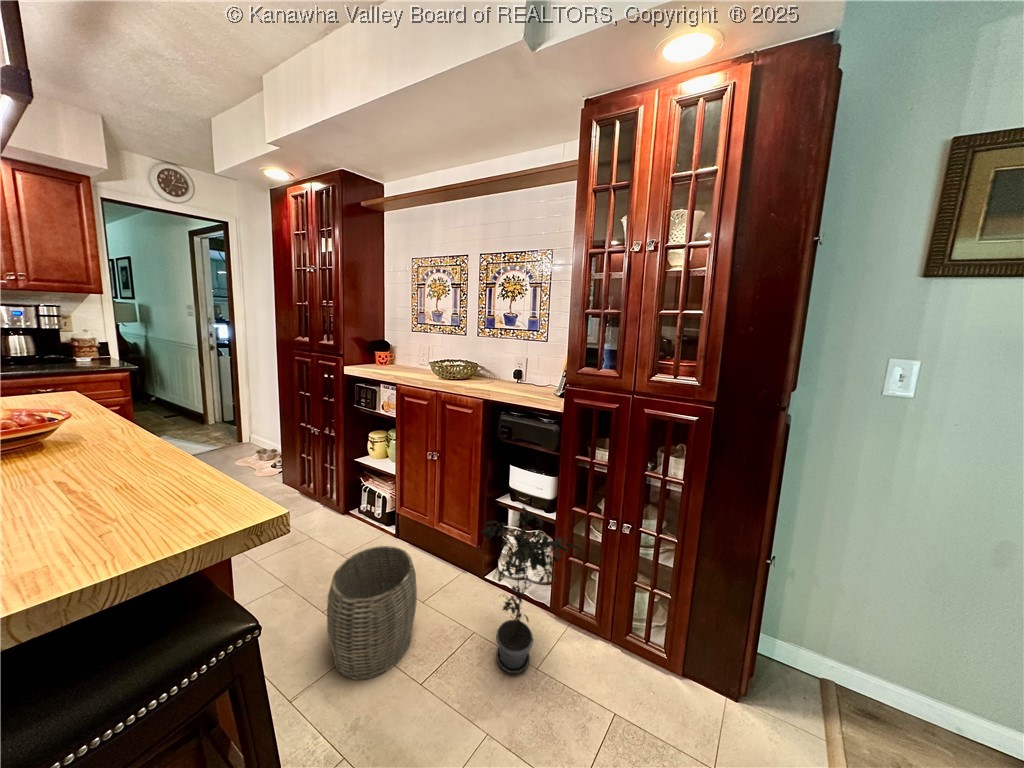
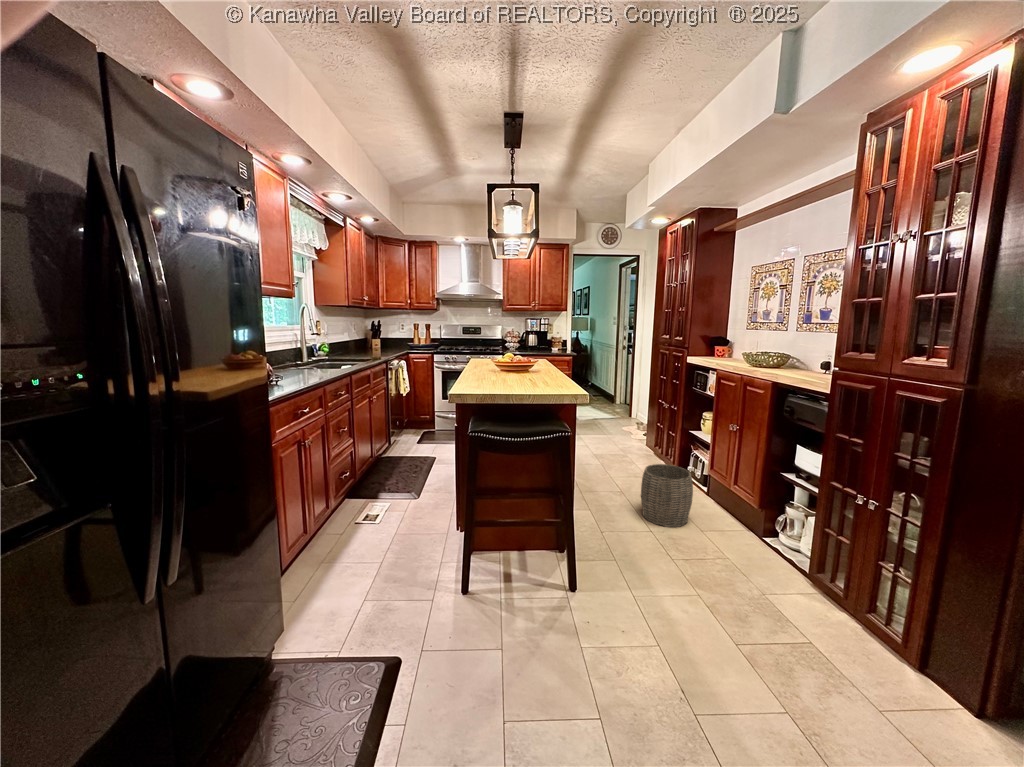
potted plant: present [481,507,582,673] -> none [726,453,795,566]

